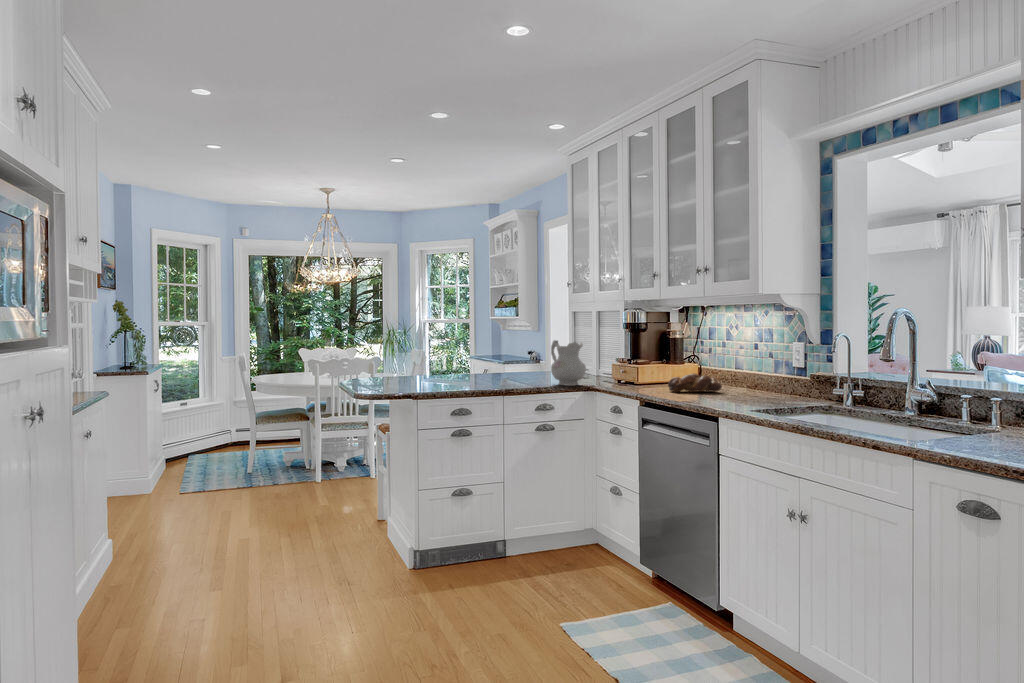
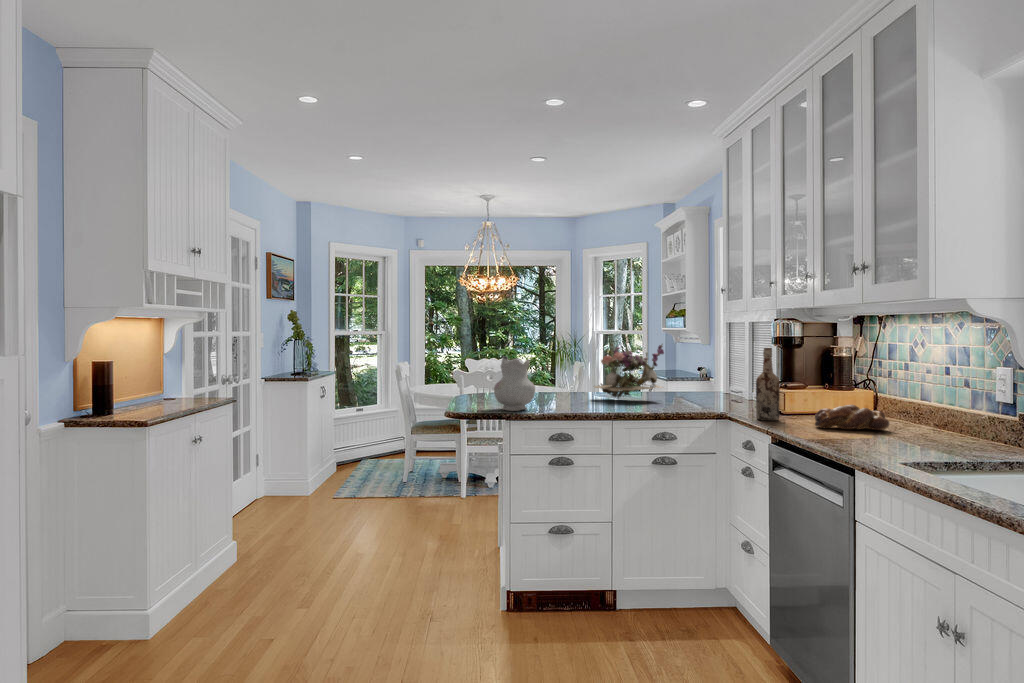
flower arrangement: none [468,329,532,379] -> present [595,344,664,399]
wine bottle: none [620,331,639,389] -> present [756,348,780,421]
ceramic pitcher: present [551,340,586,386] -> present [494,356,535,411]

